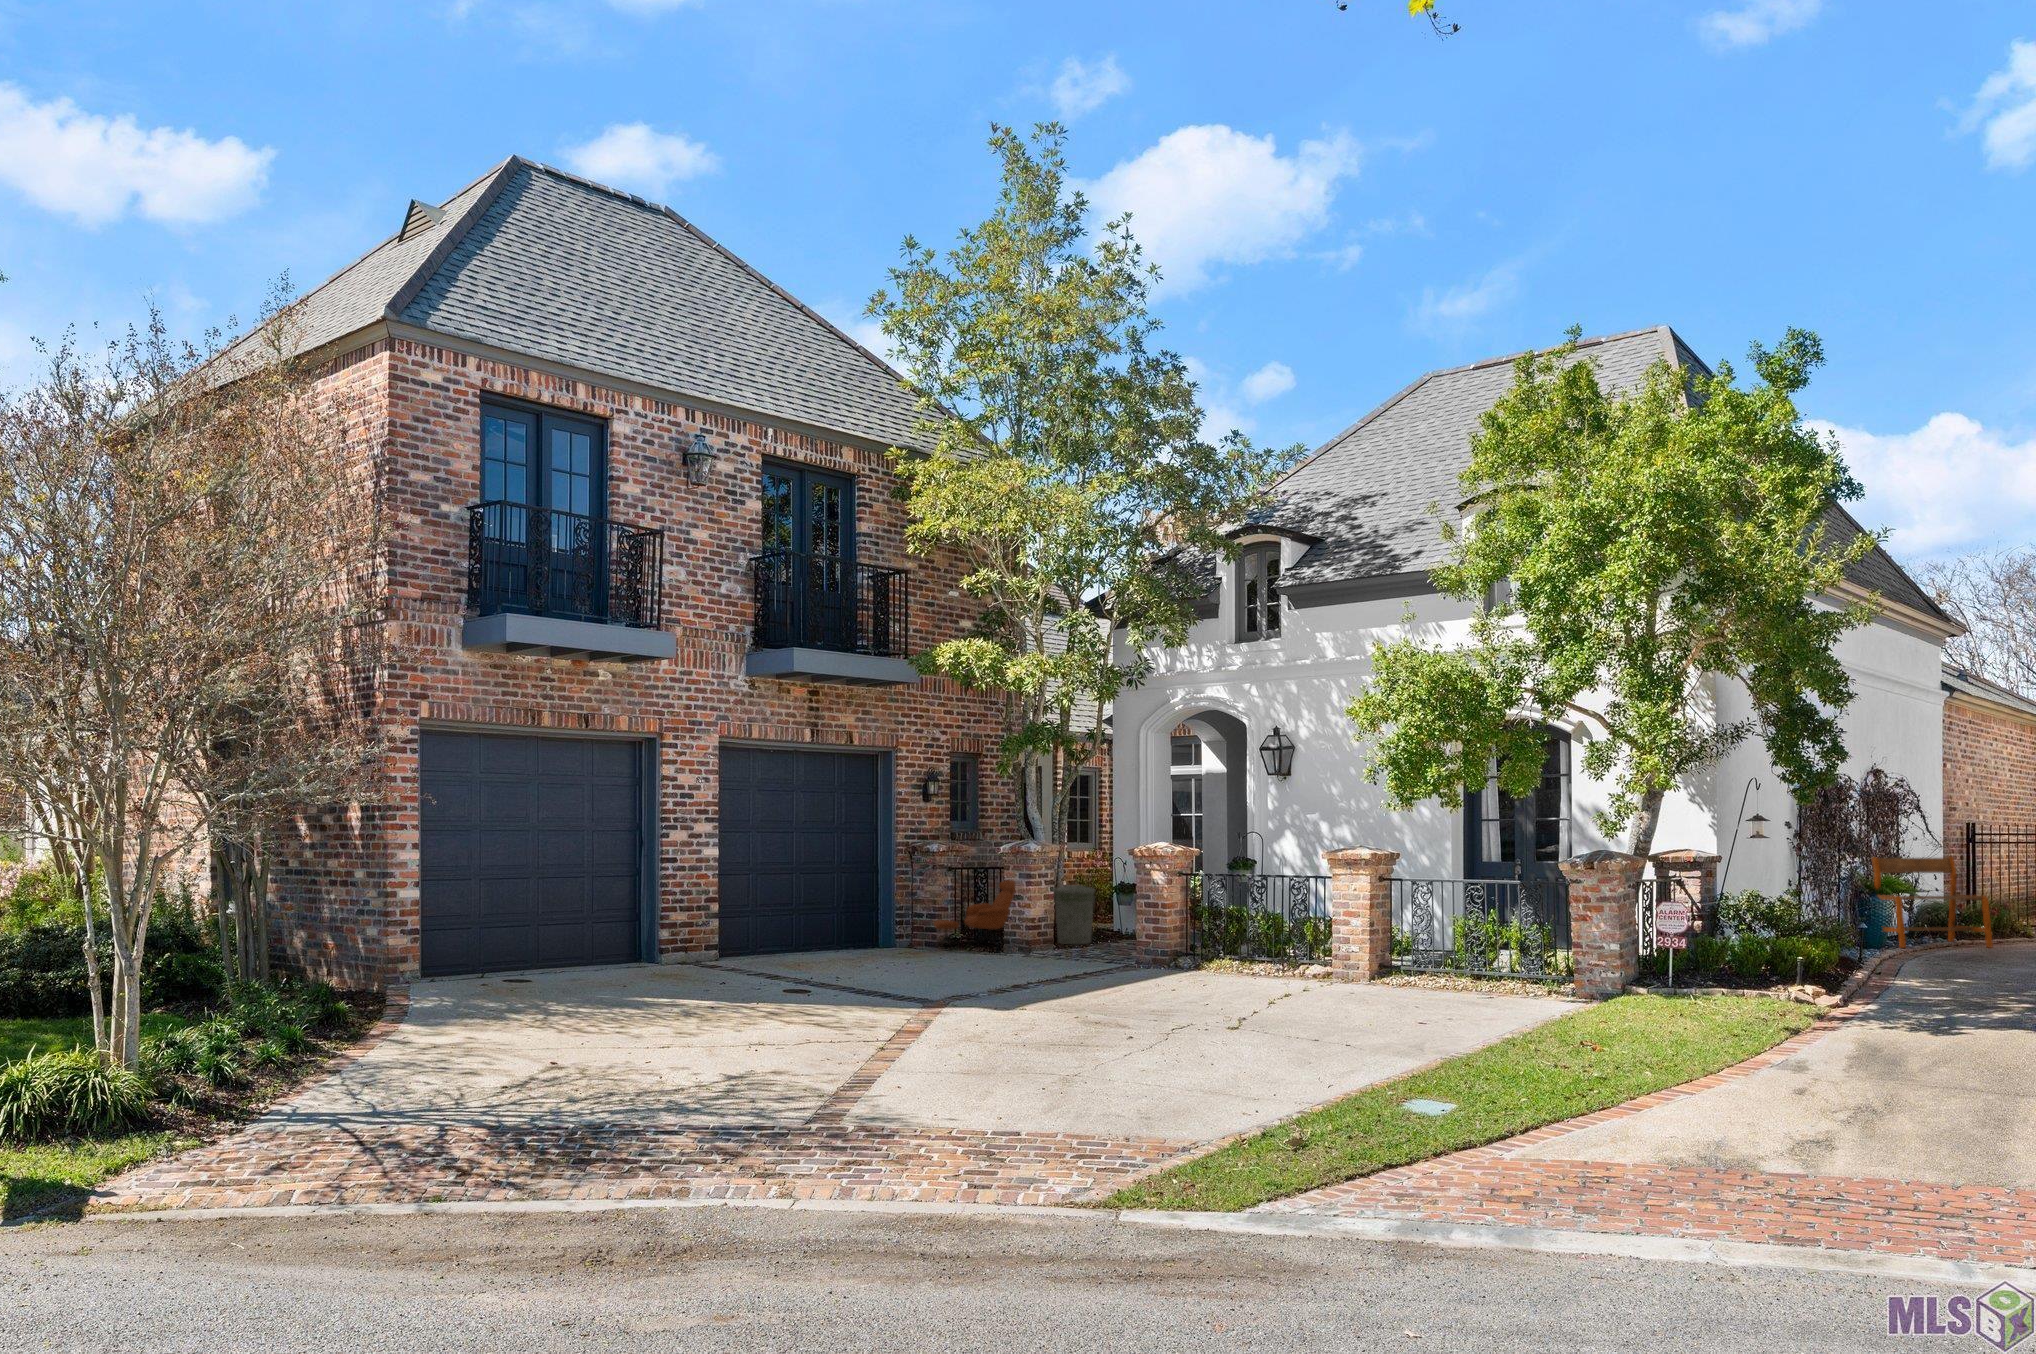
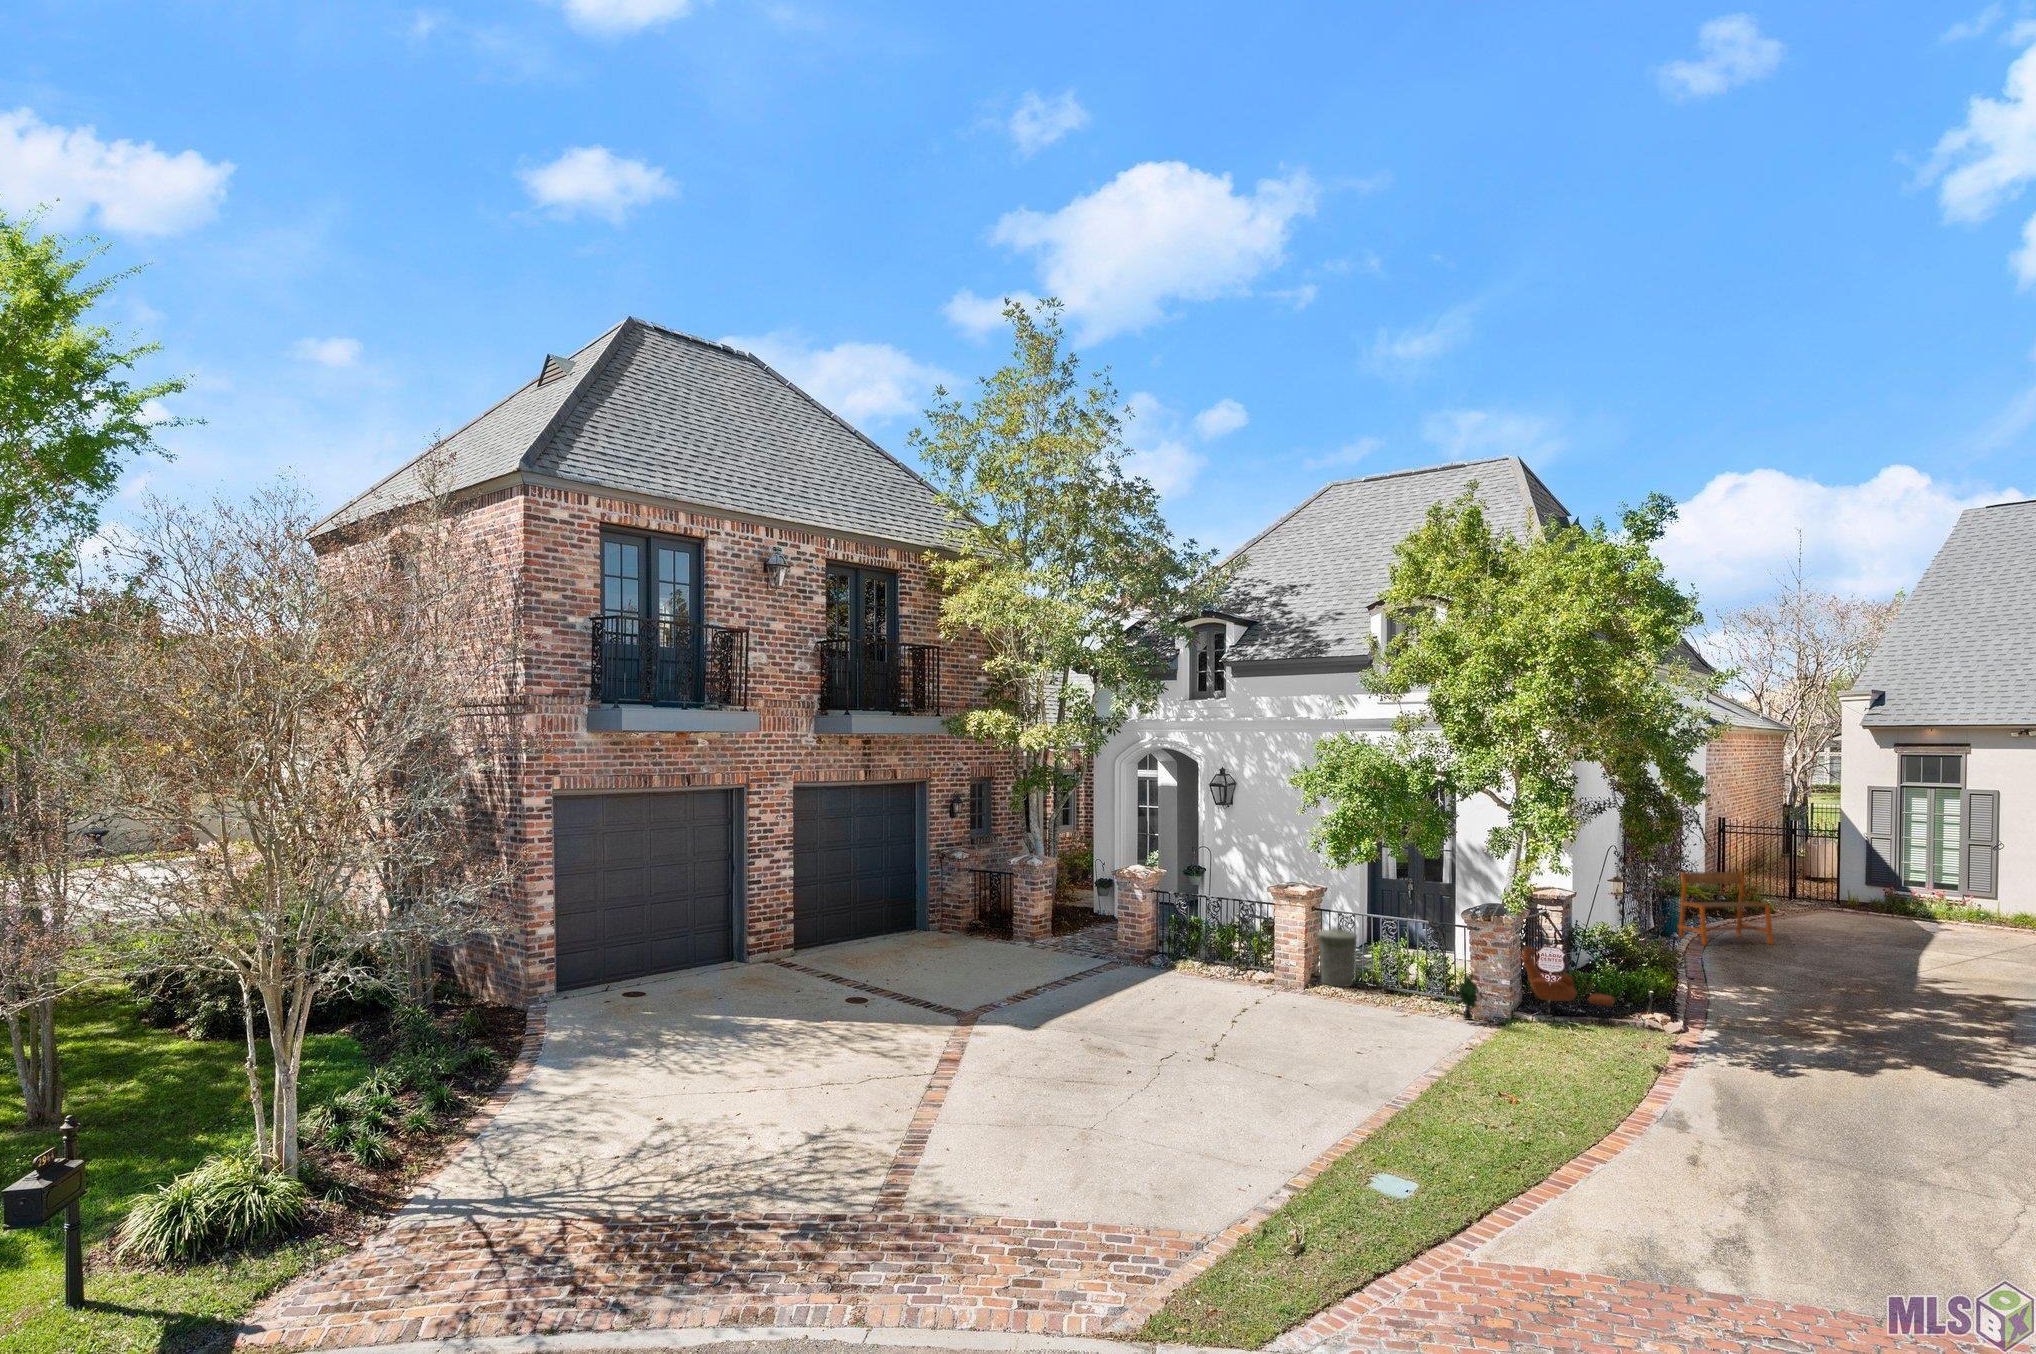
lounge chair: present [934,880,1016,943] -> present [1522,946,1615,1022]
trash can: present [1053,885,1095,944] -> present [1317,929,1357,987]
decorative plant: none [1555,940,1589,1000] -> present [1458,973,1483,1020]

